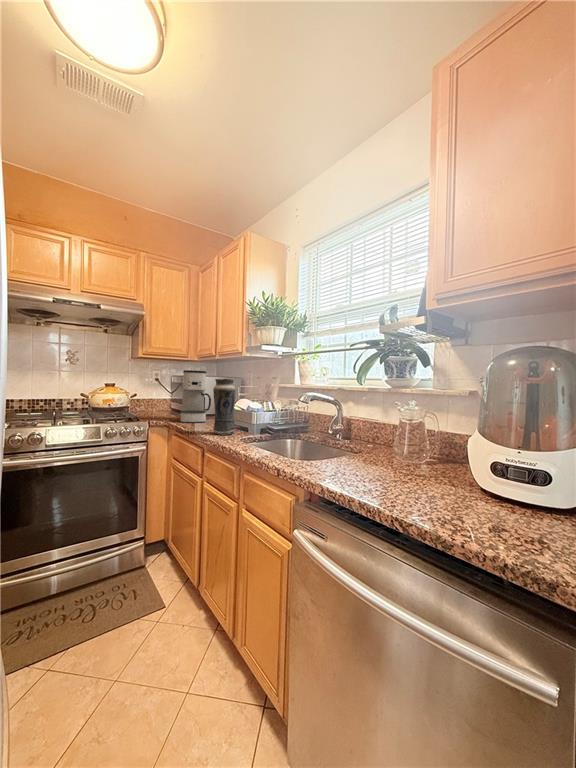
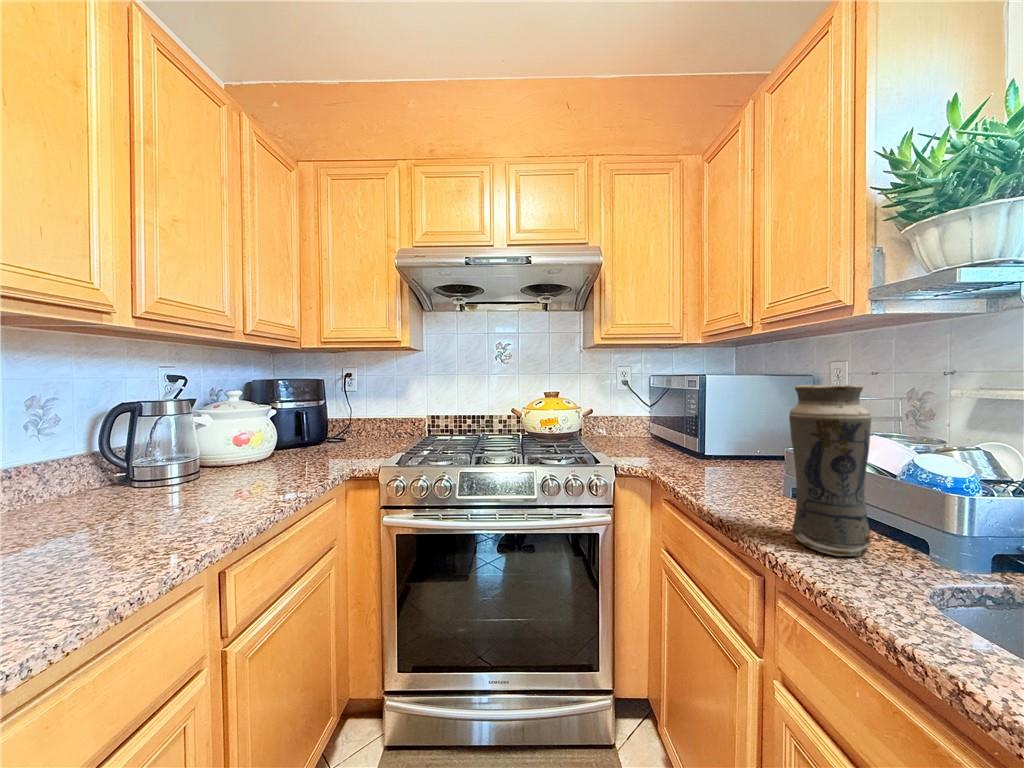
coffee maker: present [180,370,211,423] -> none [679,364,749,481]

